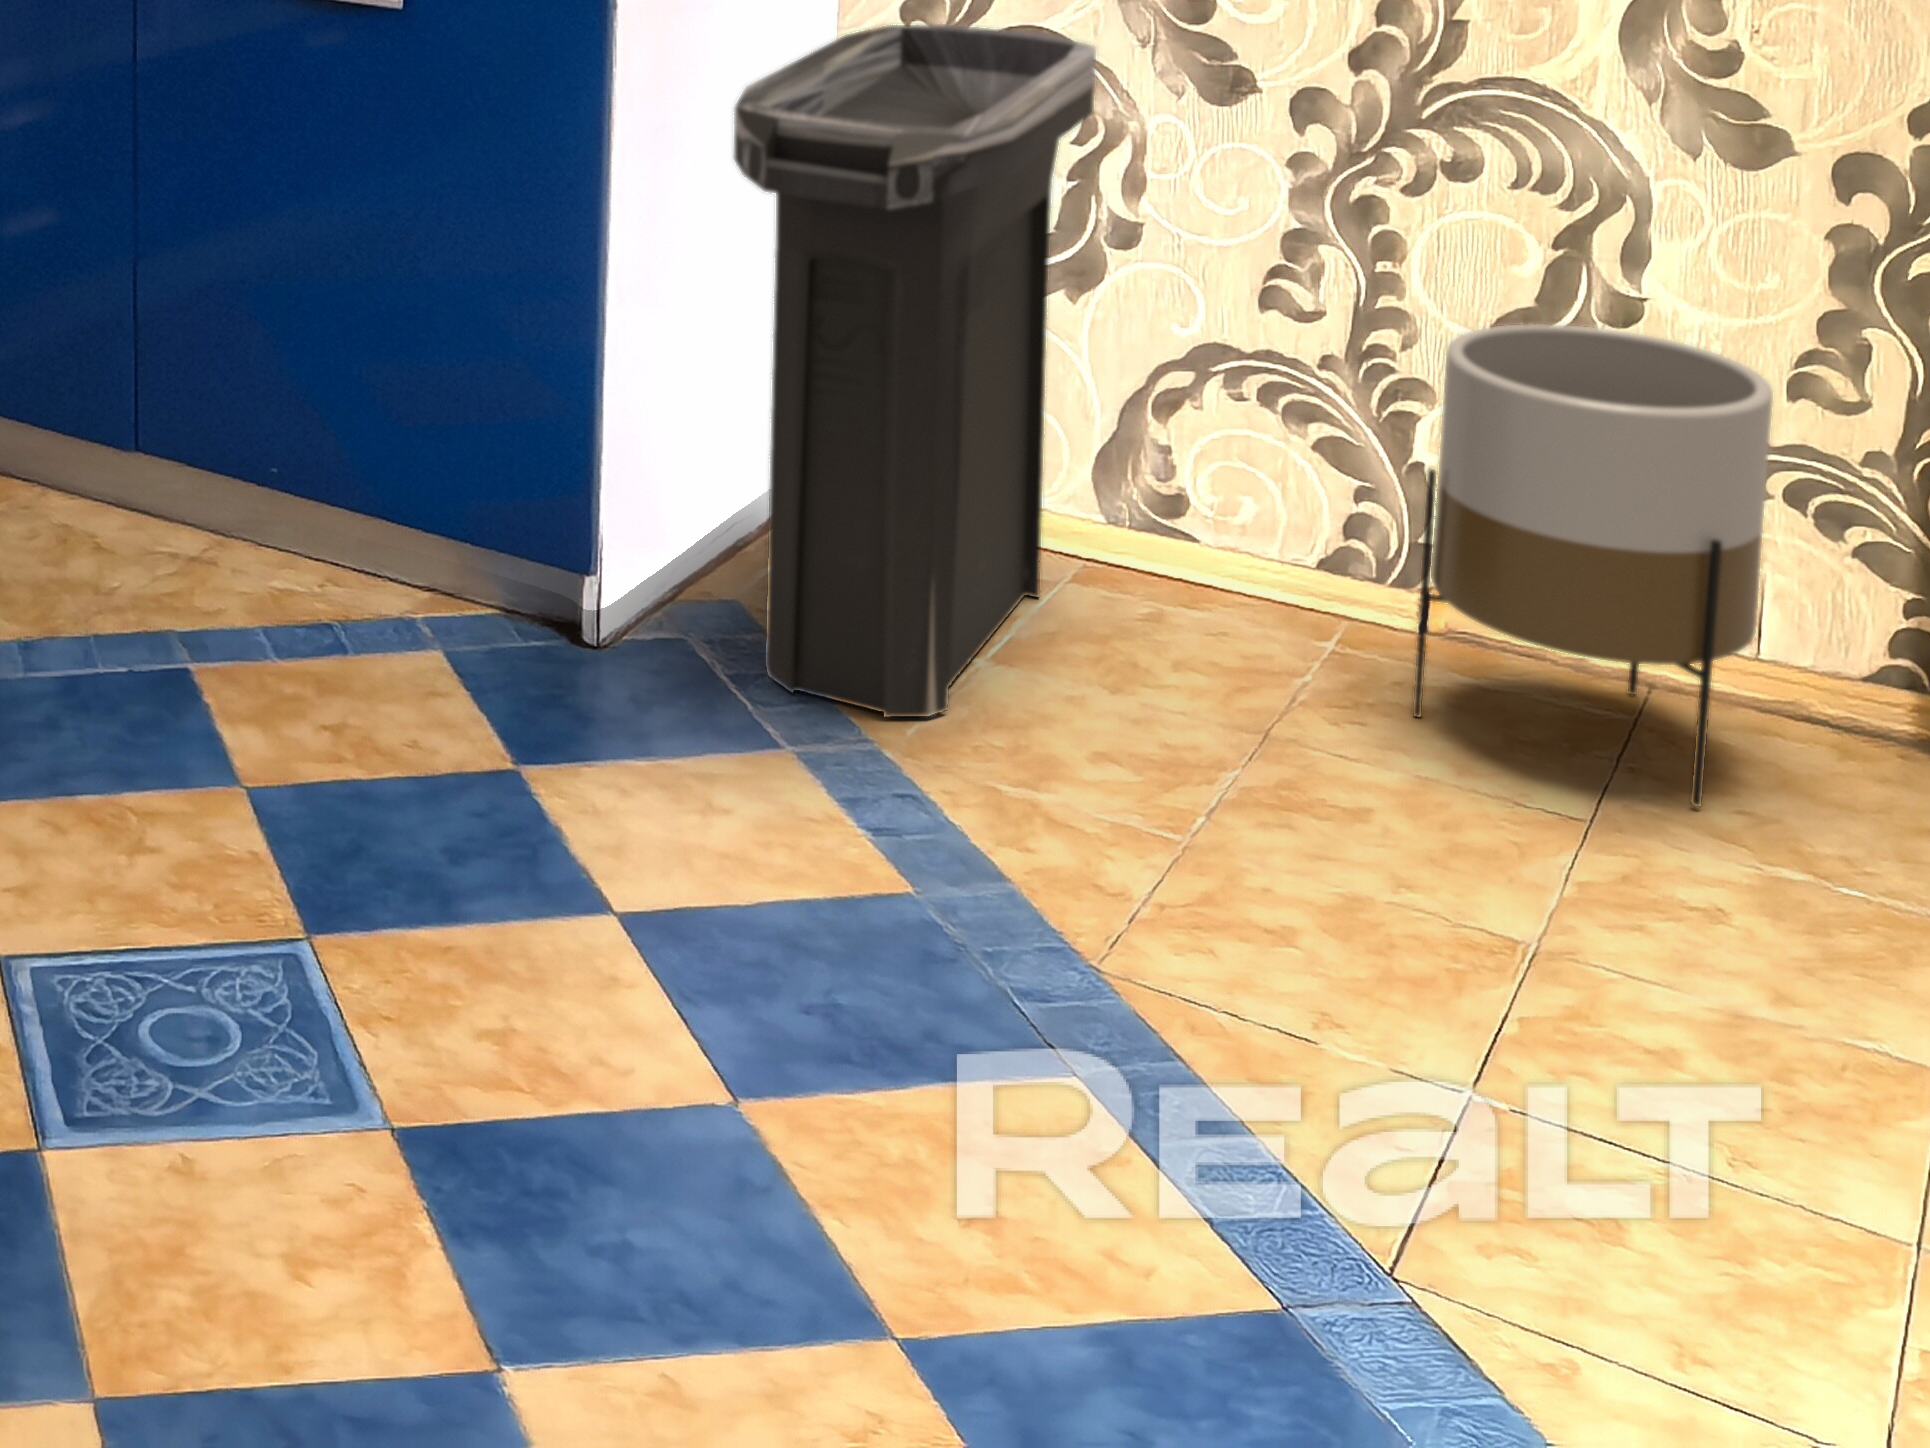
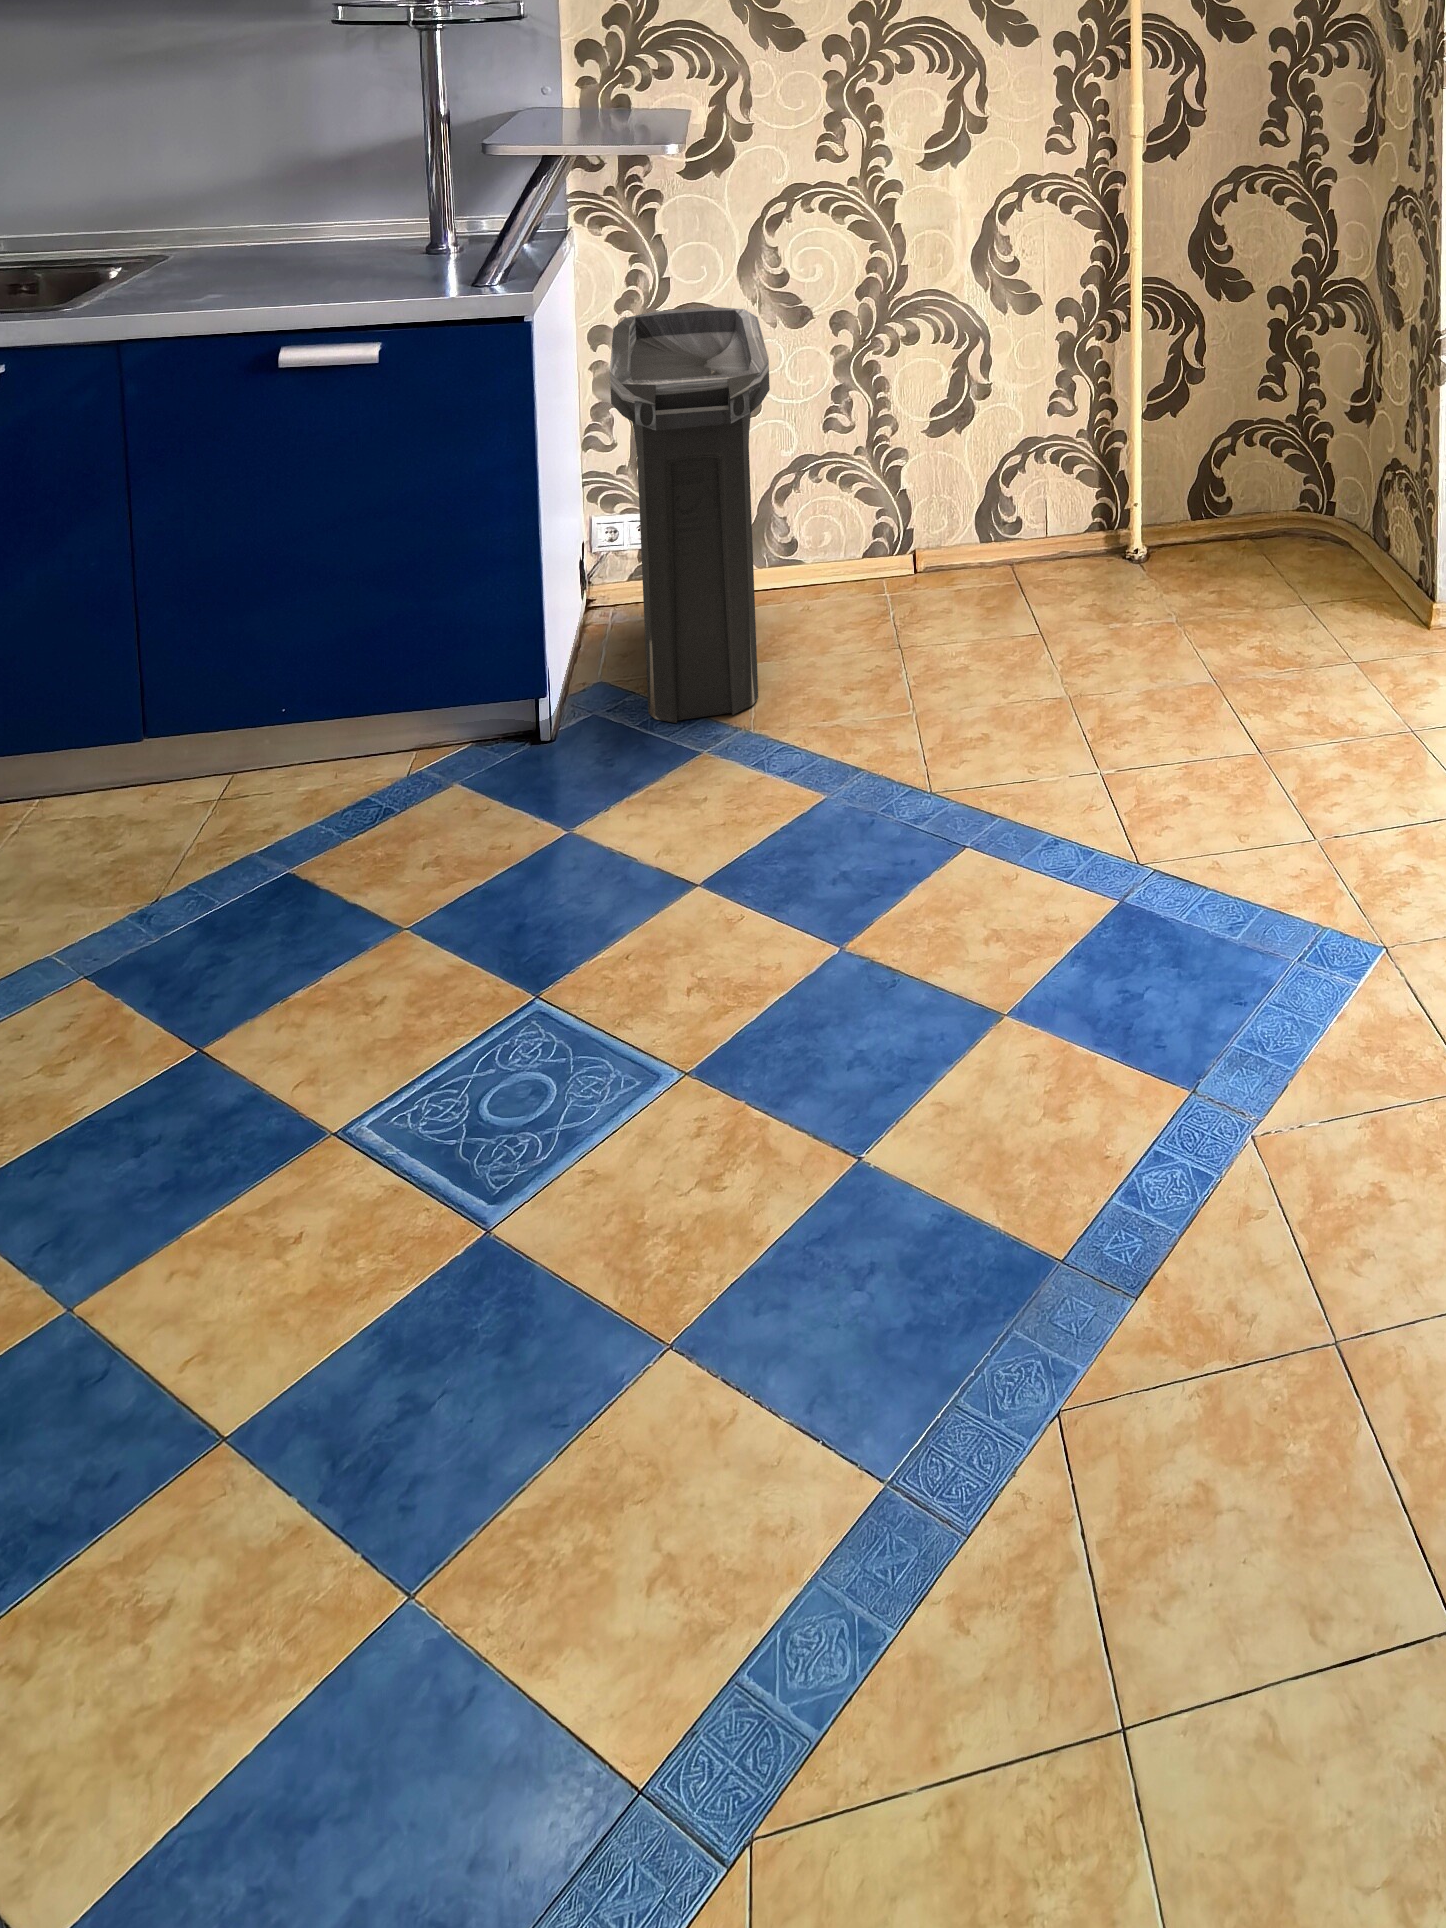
planter: present [1413,324,1773,806] -> none [936,401,1067,615]

